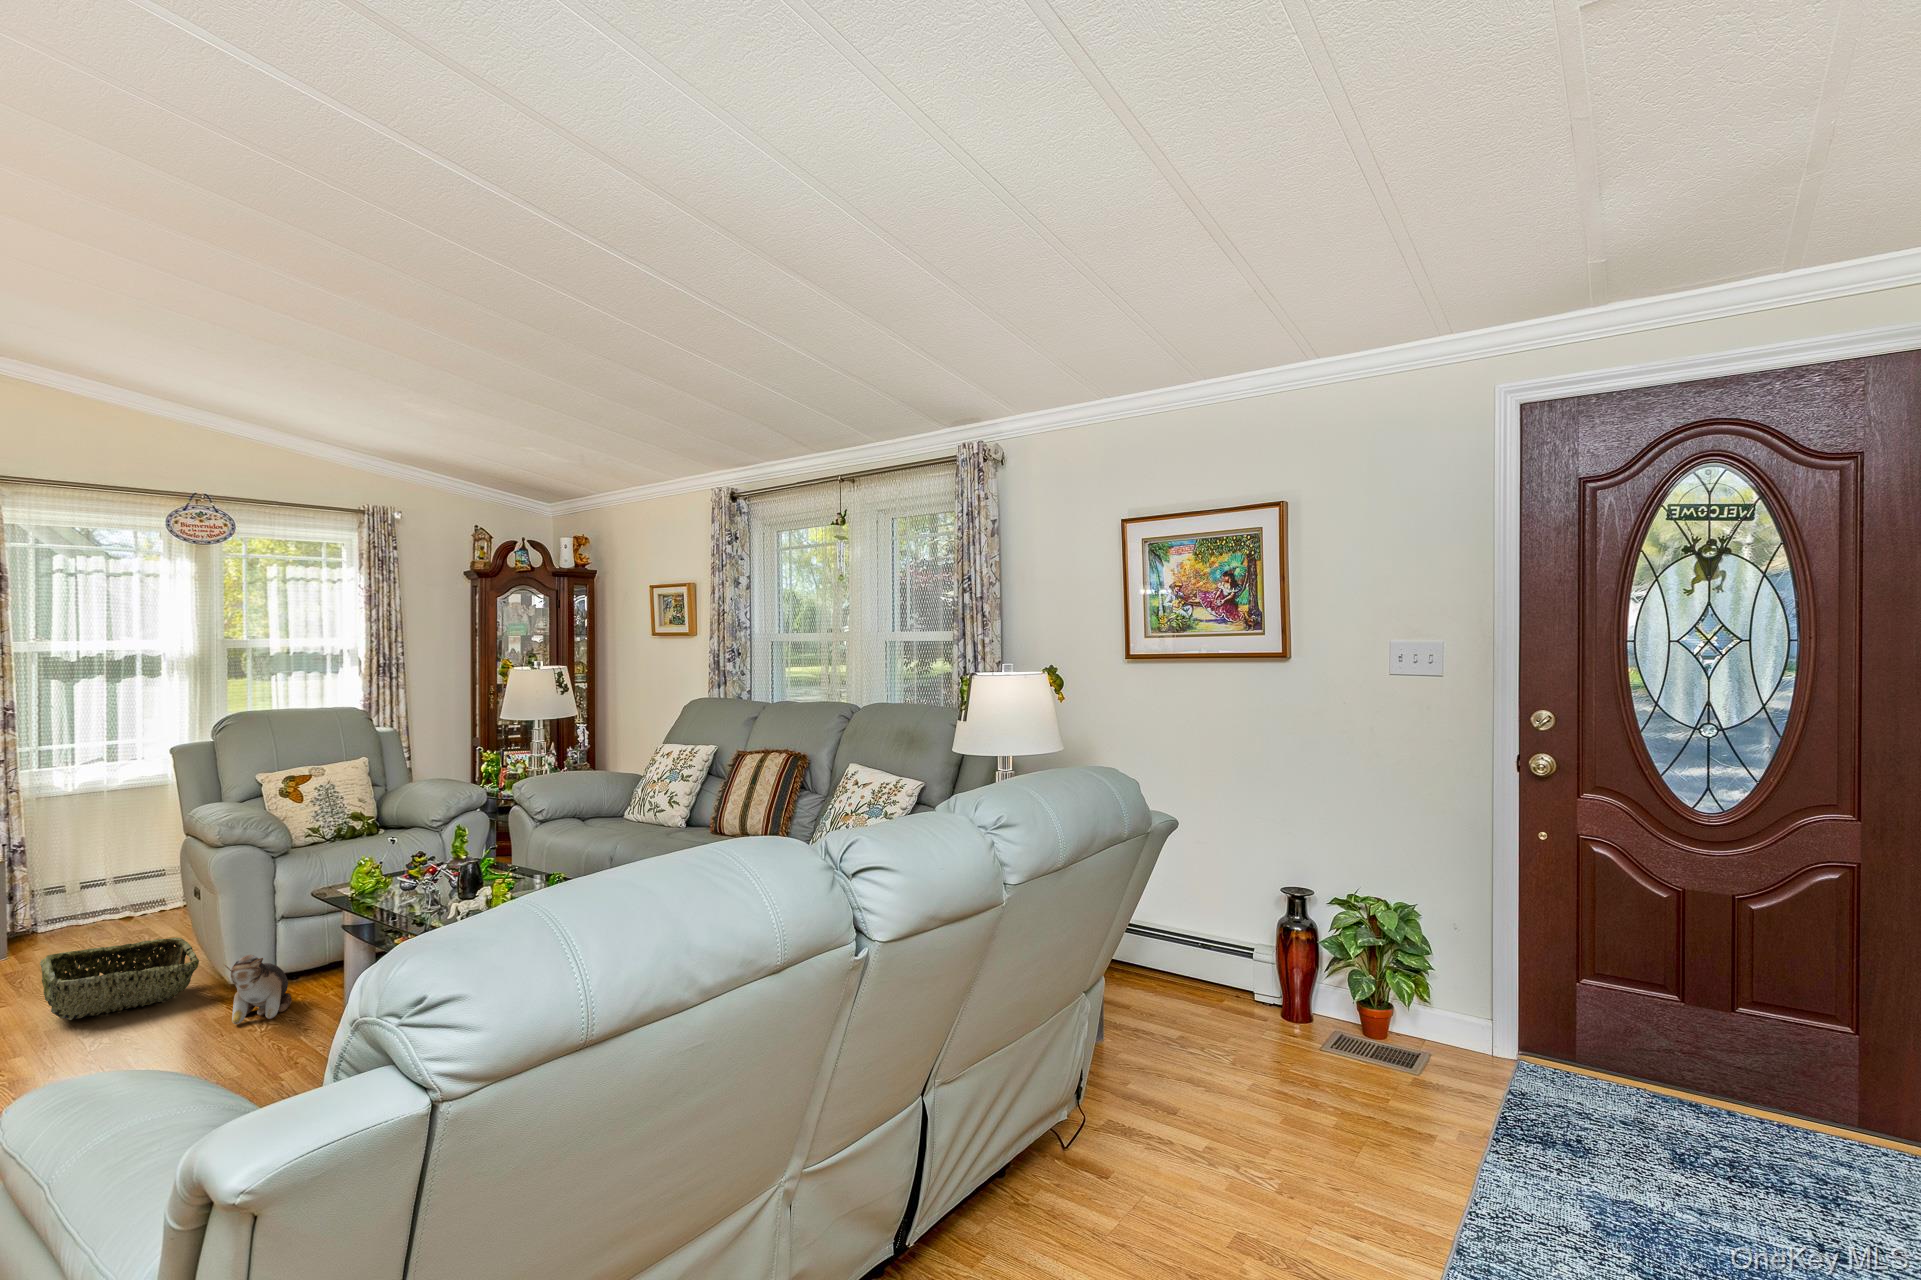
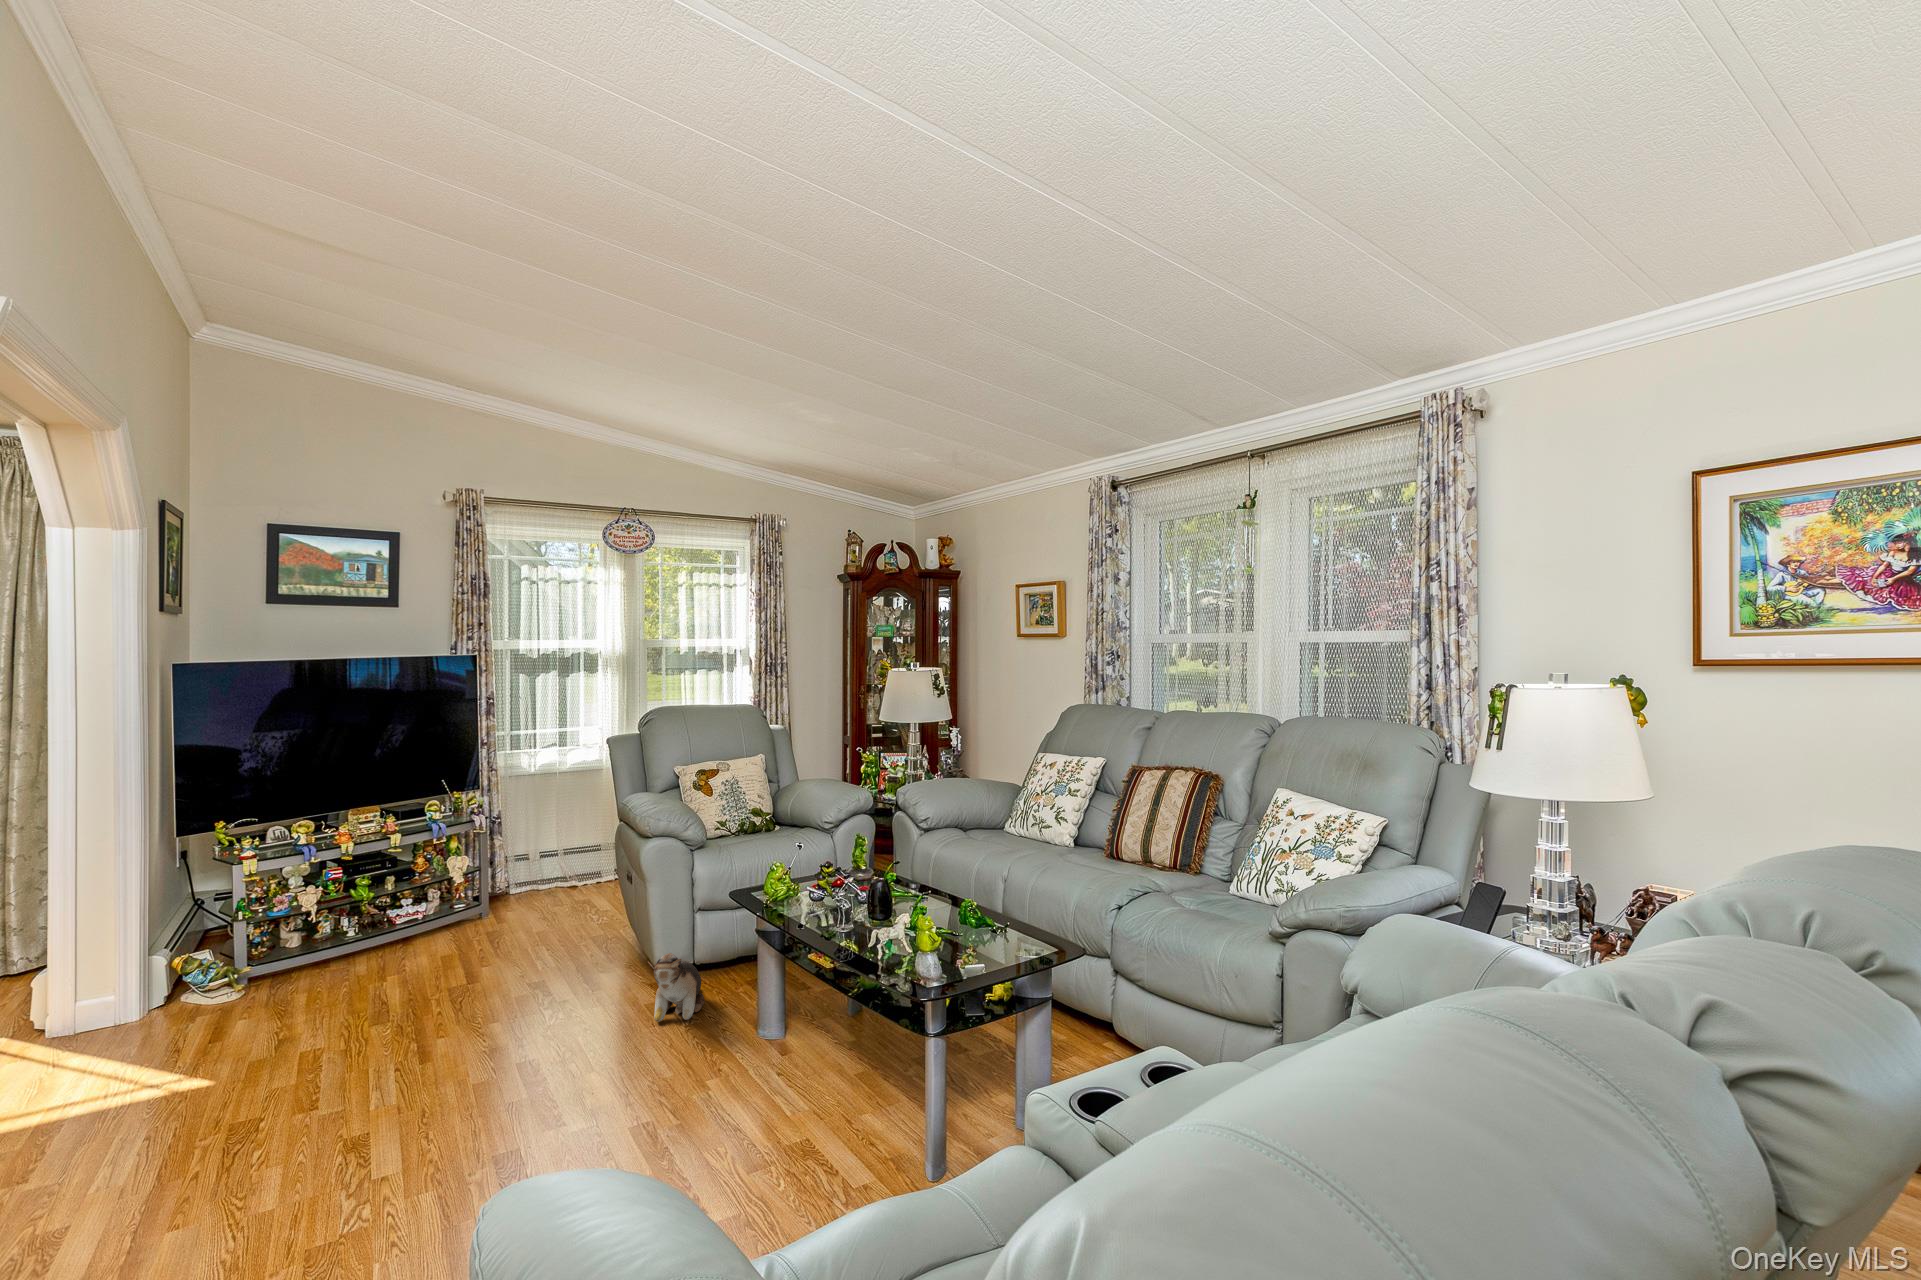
woven basket: present [40,938,199,1020] -> none [503,921,627,995]

